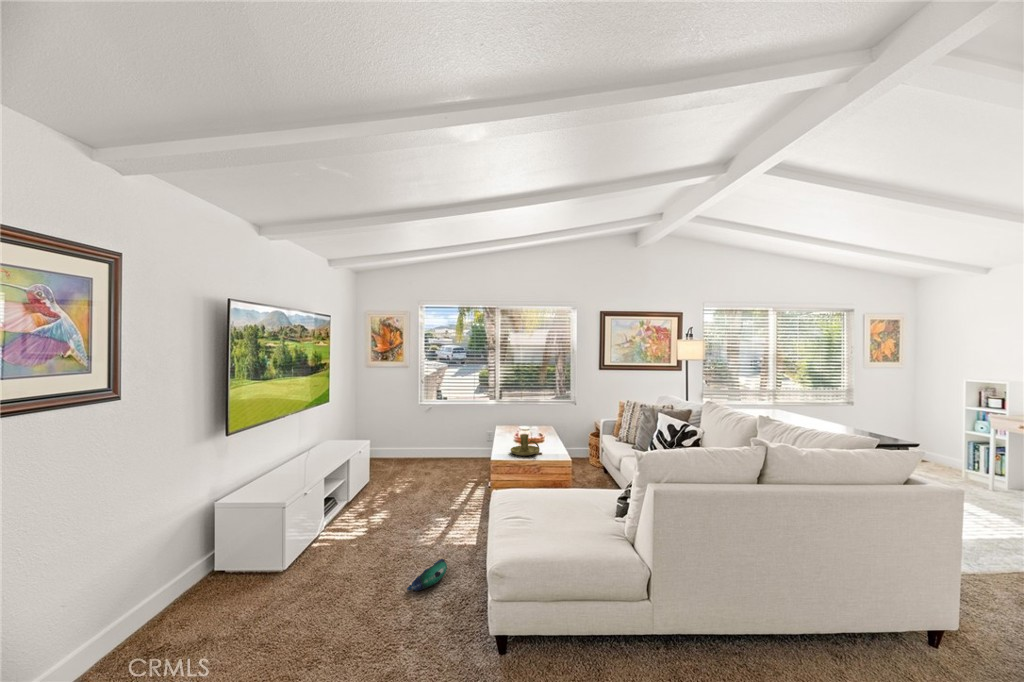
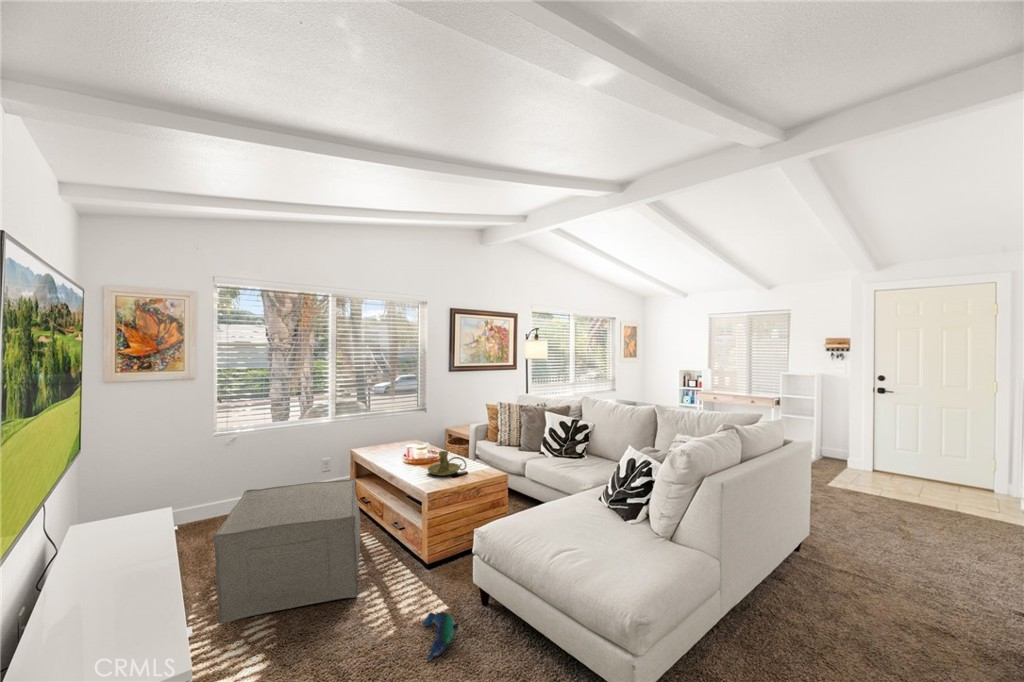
ottoman: none [348,442,466,532] -> present [213,478,360,624]

